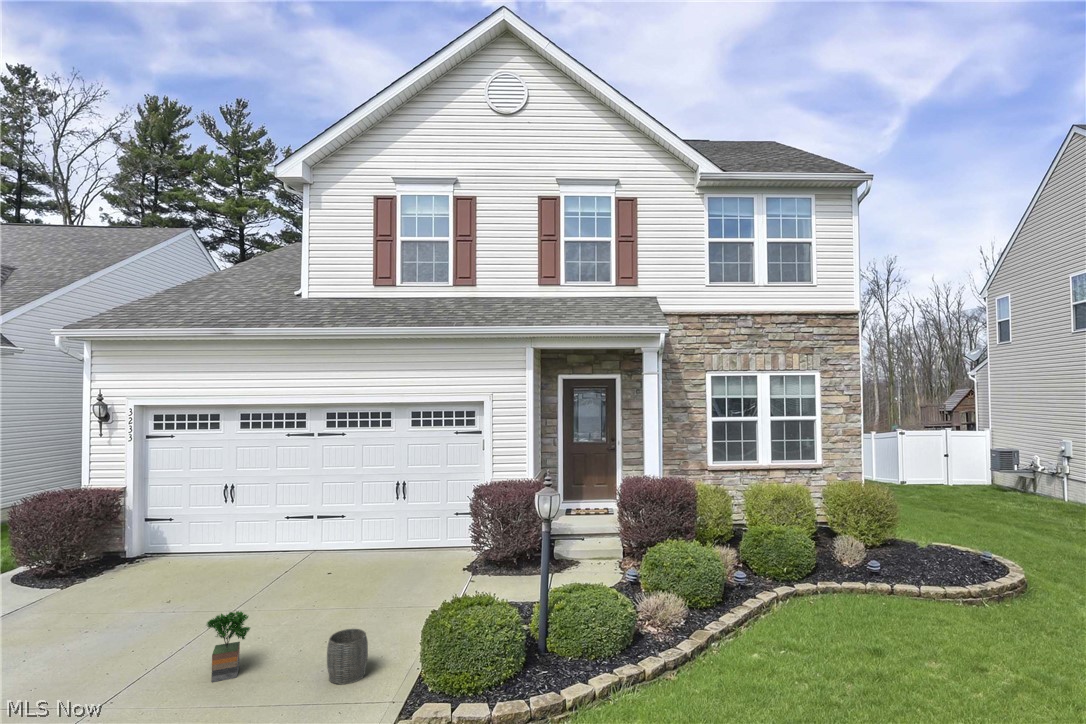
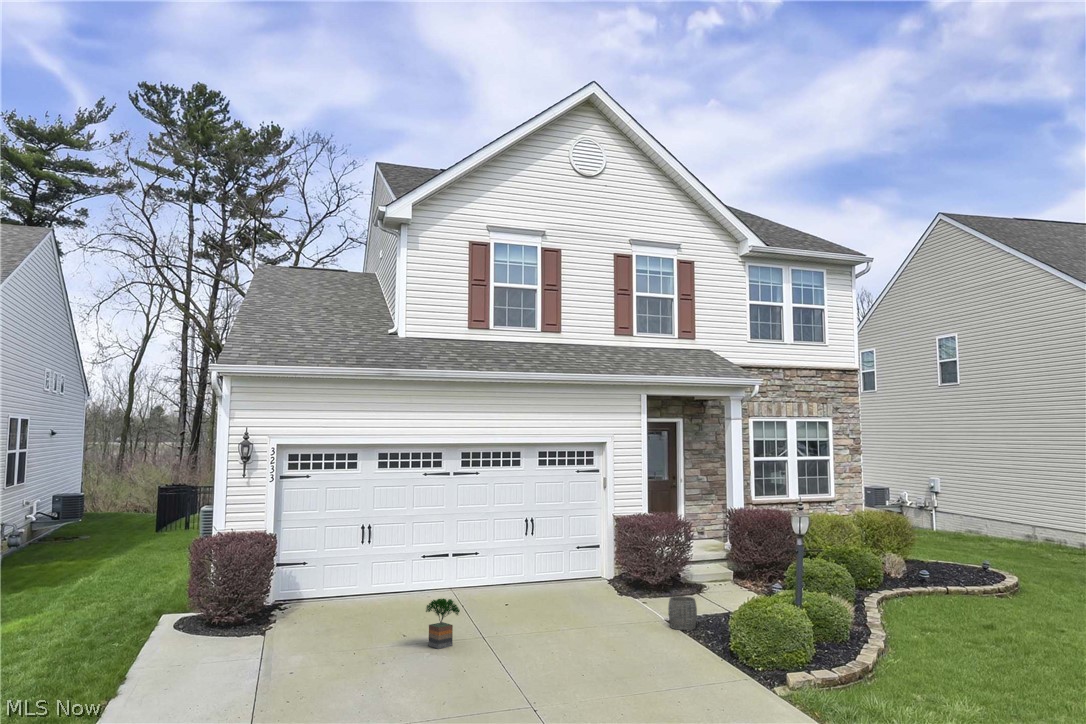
potted tree: present [207,611,250,682] -> present [426,598,460,649]

